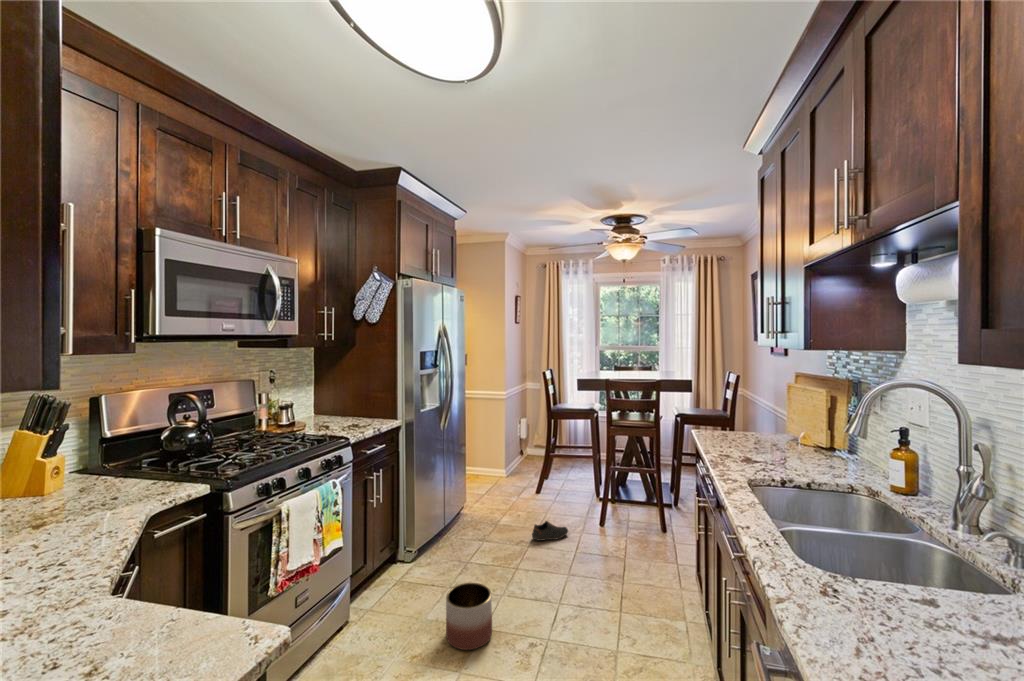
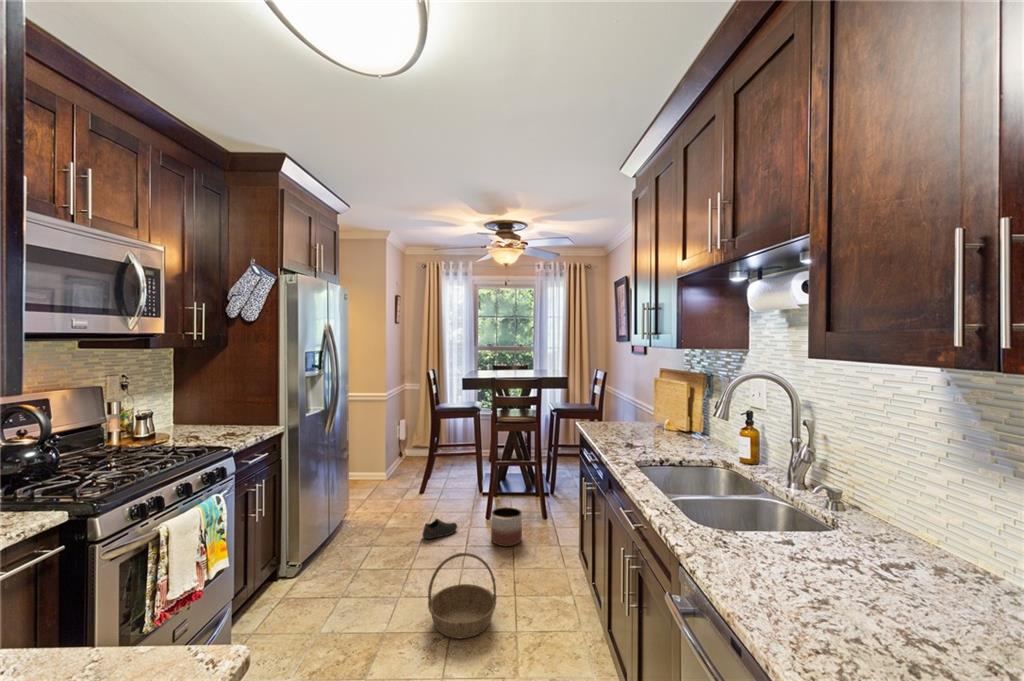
basket: none [524,560,597,651] -> present [428,553,497,638]
planter: present [446,583,492,650] -> present [491,507,522,546]

